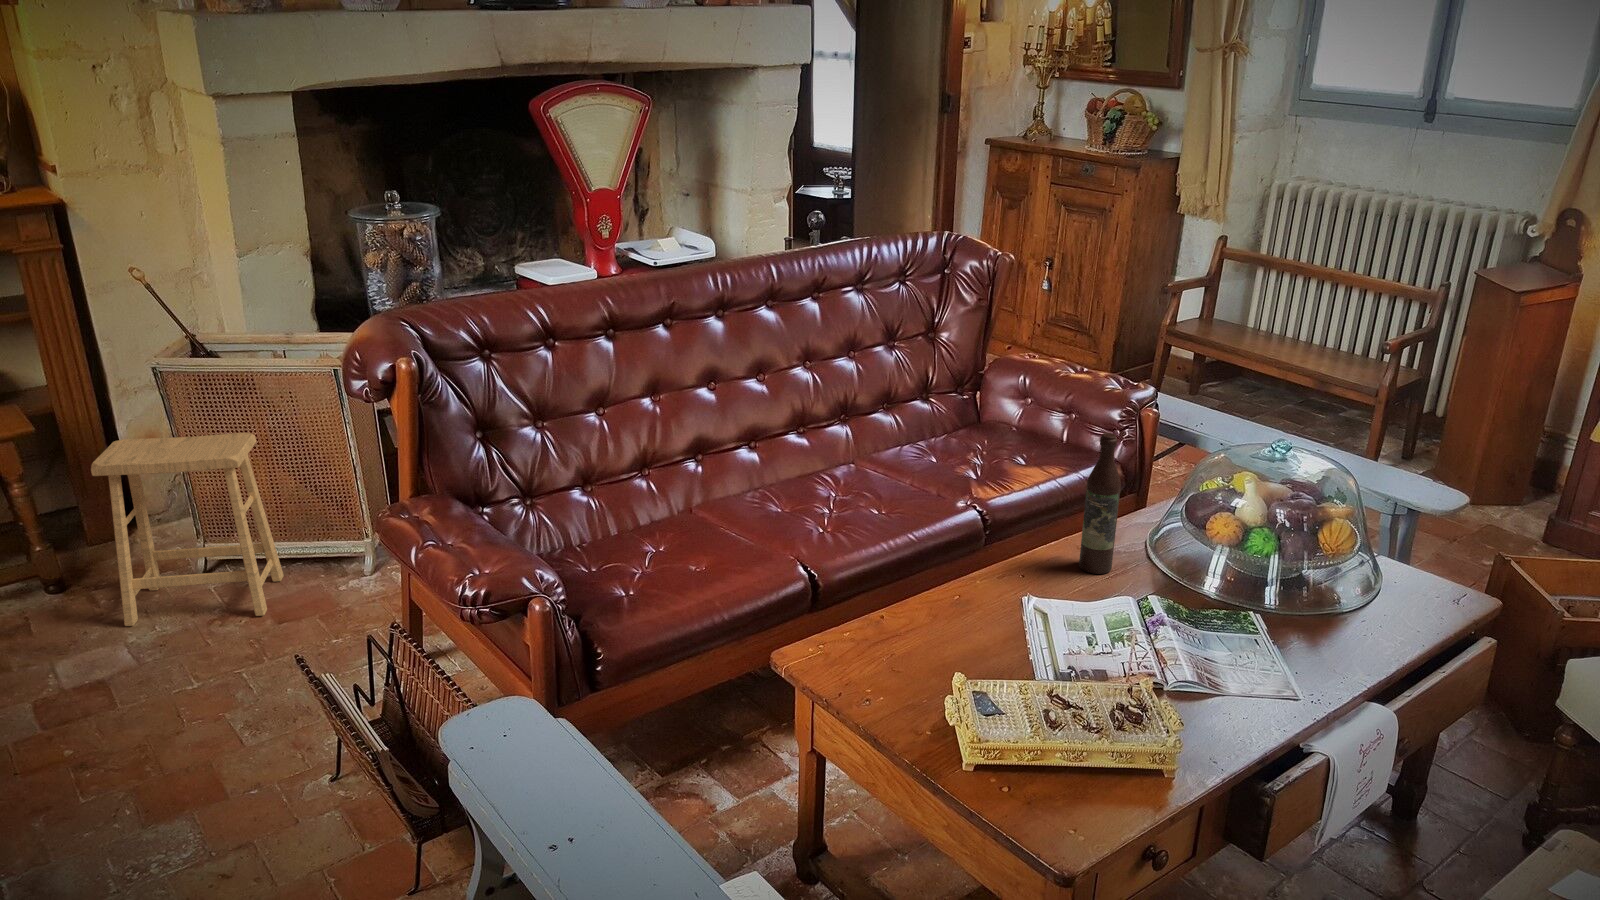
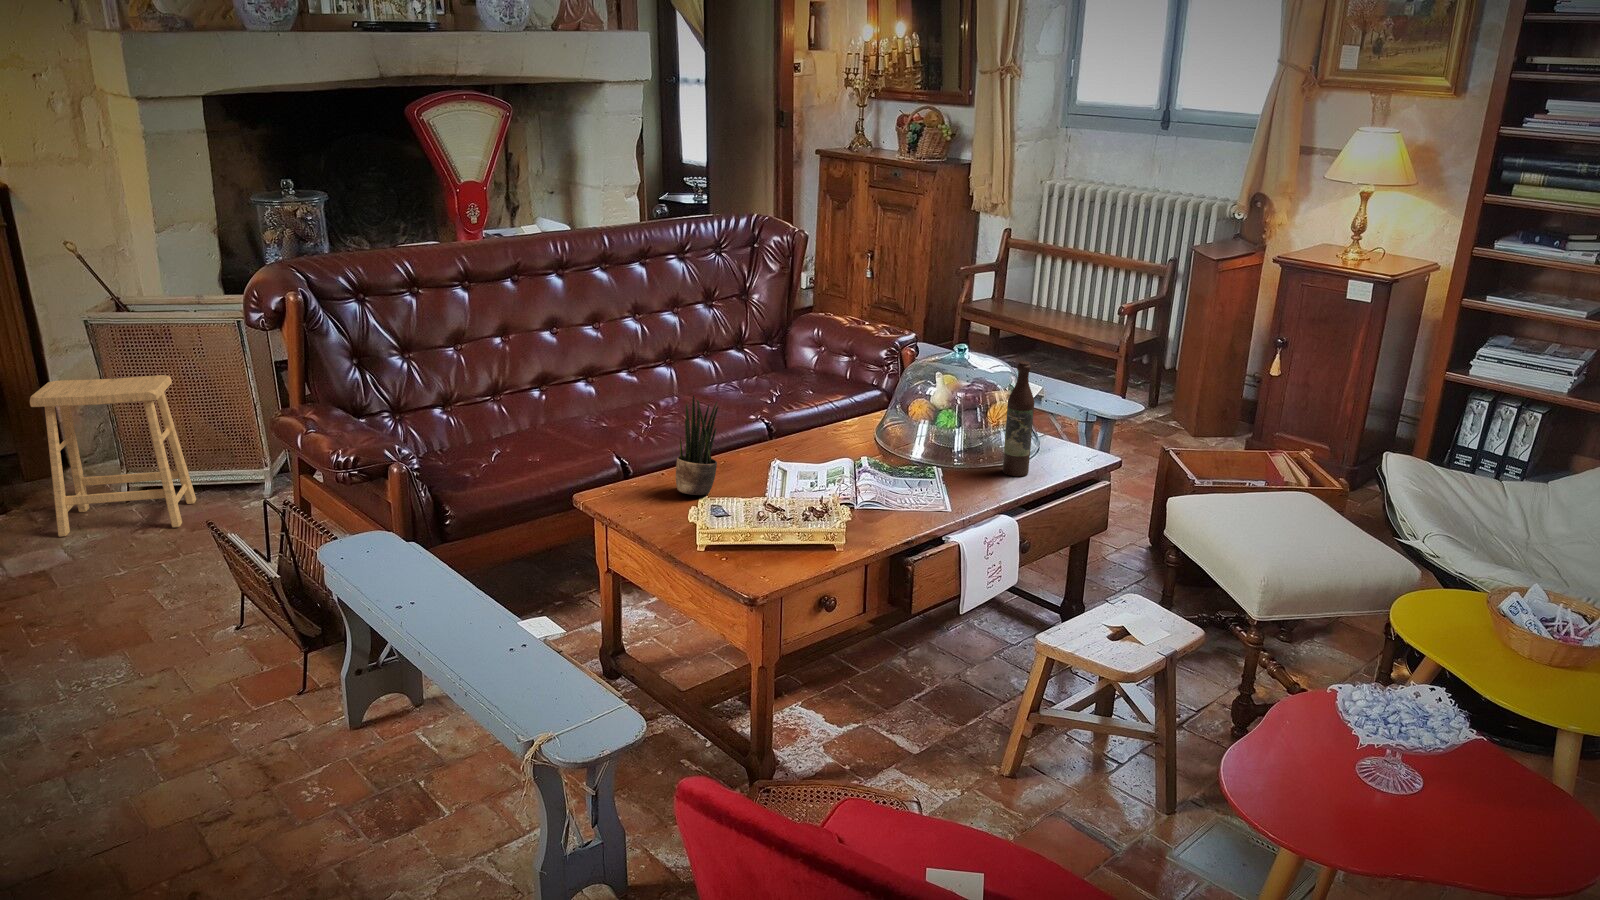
wine bottle: present [1079,433,1121,574] -> present [1003,361,1035,476]
potted plant: none [902,517,966,649] -> present [676,395,718,495]

